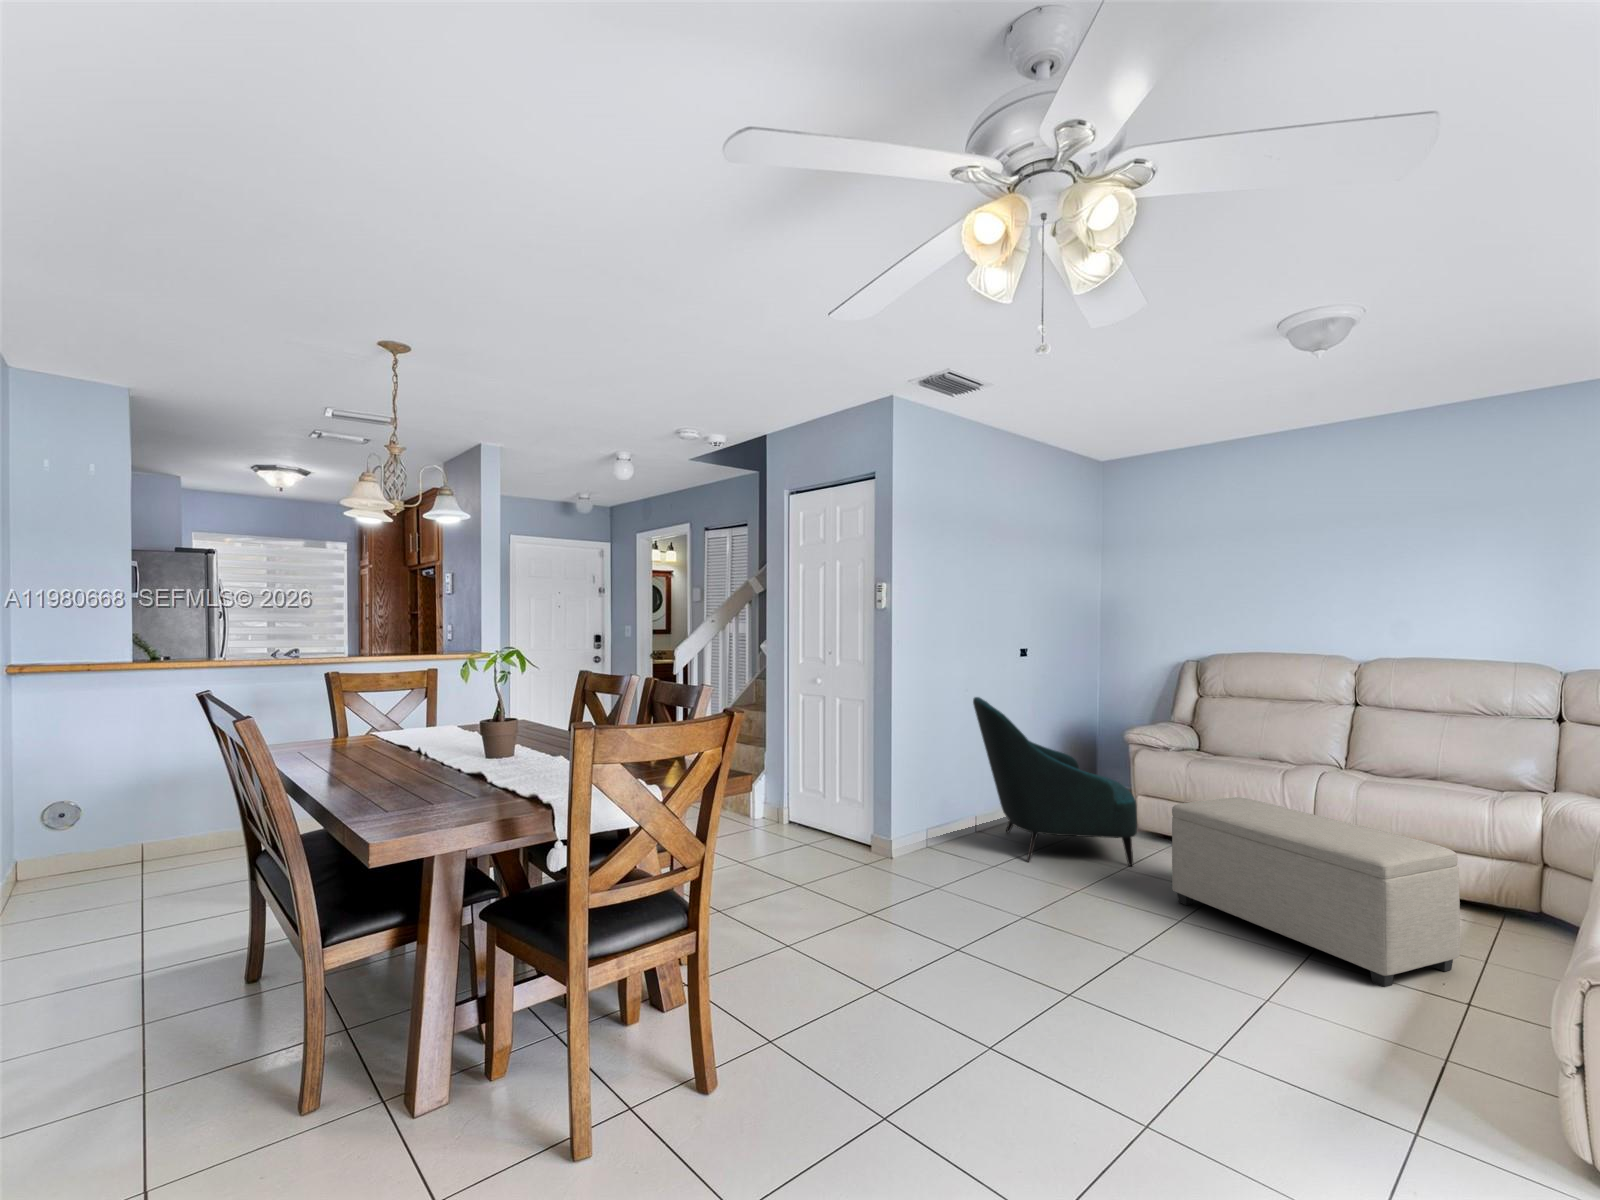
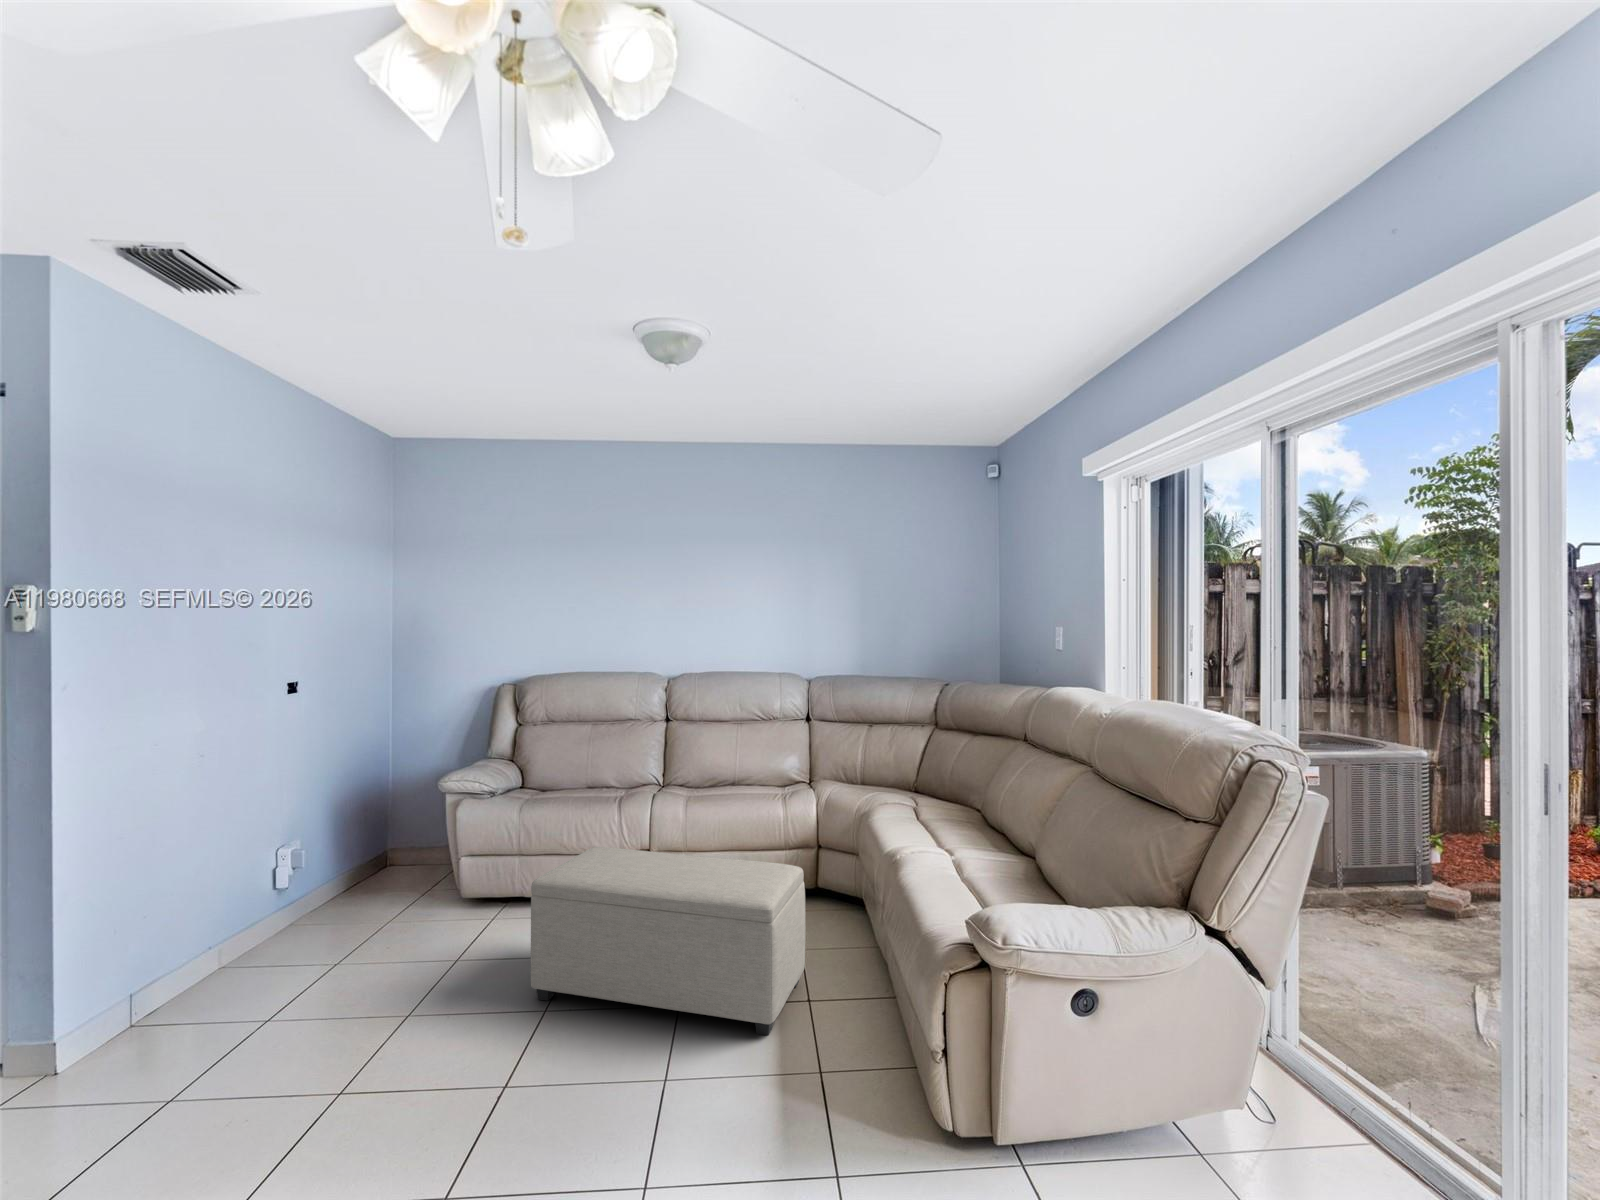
armchair: present [973,697,1137,866] -> none [214,772,471,1009]

